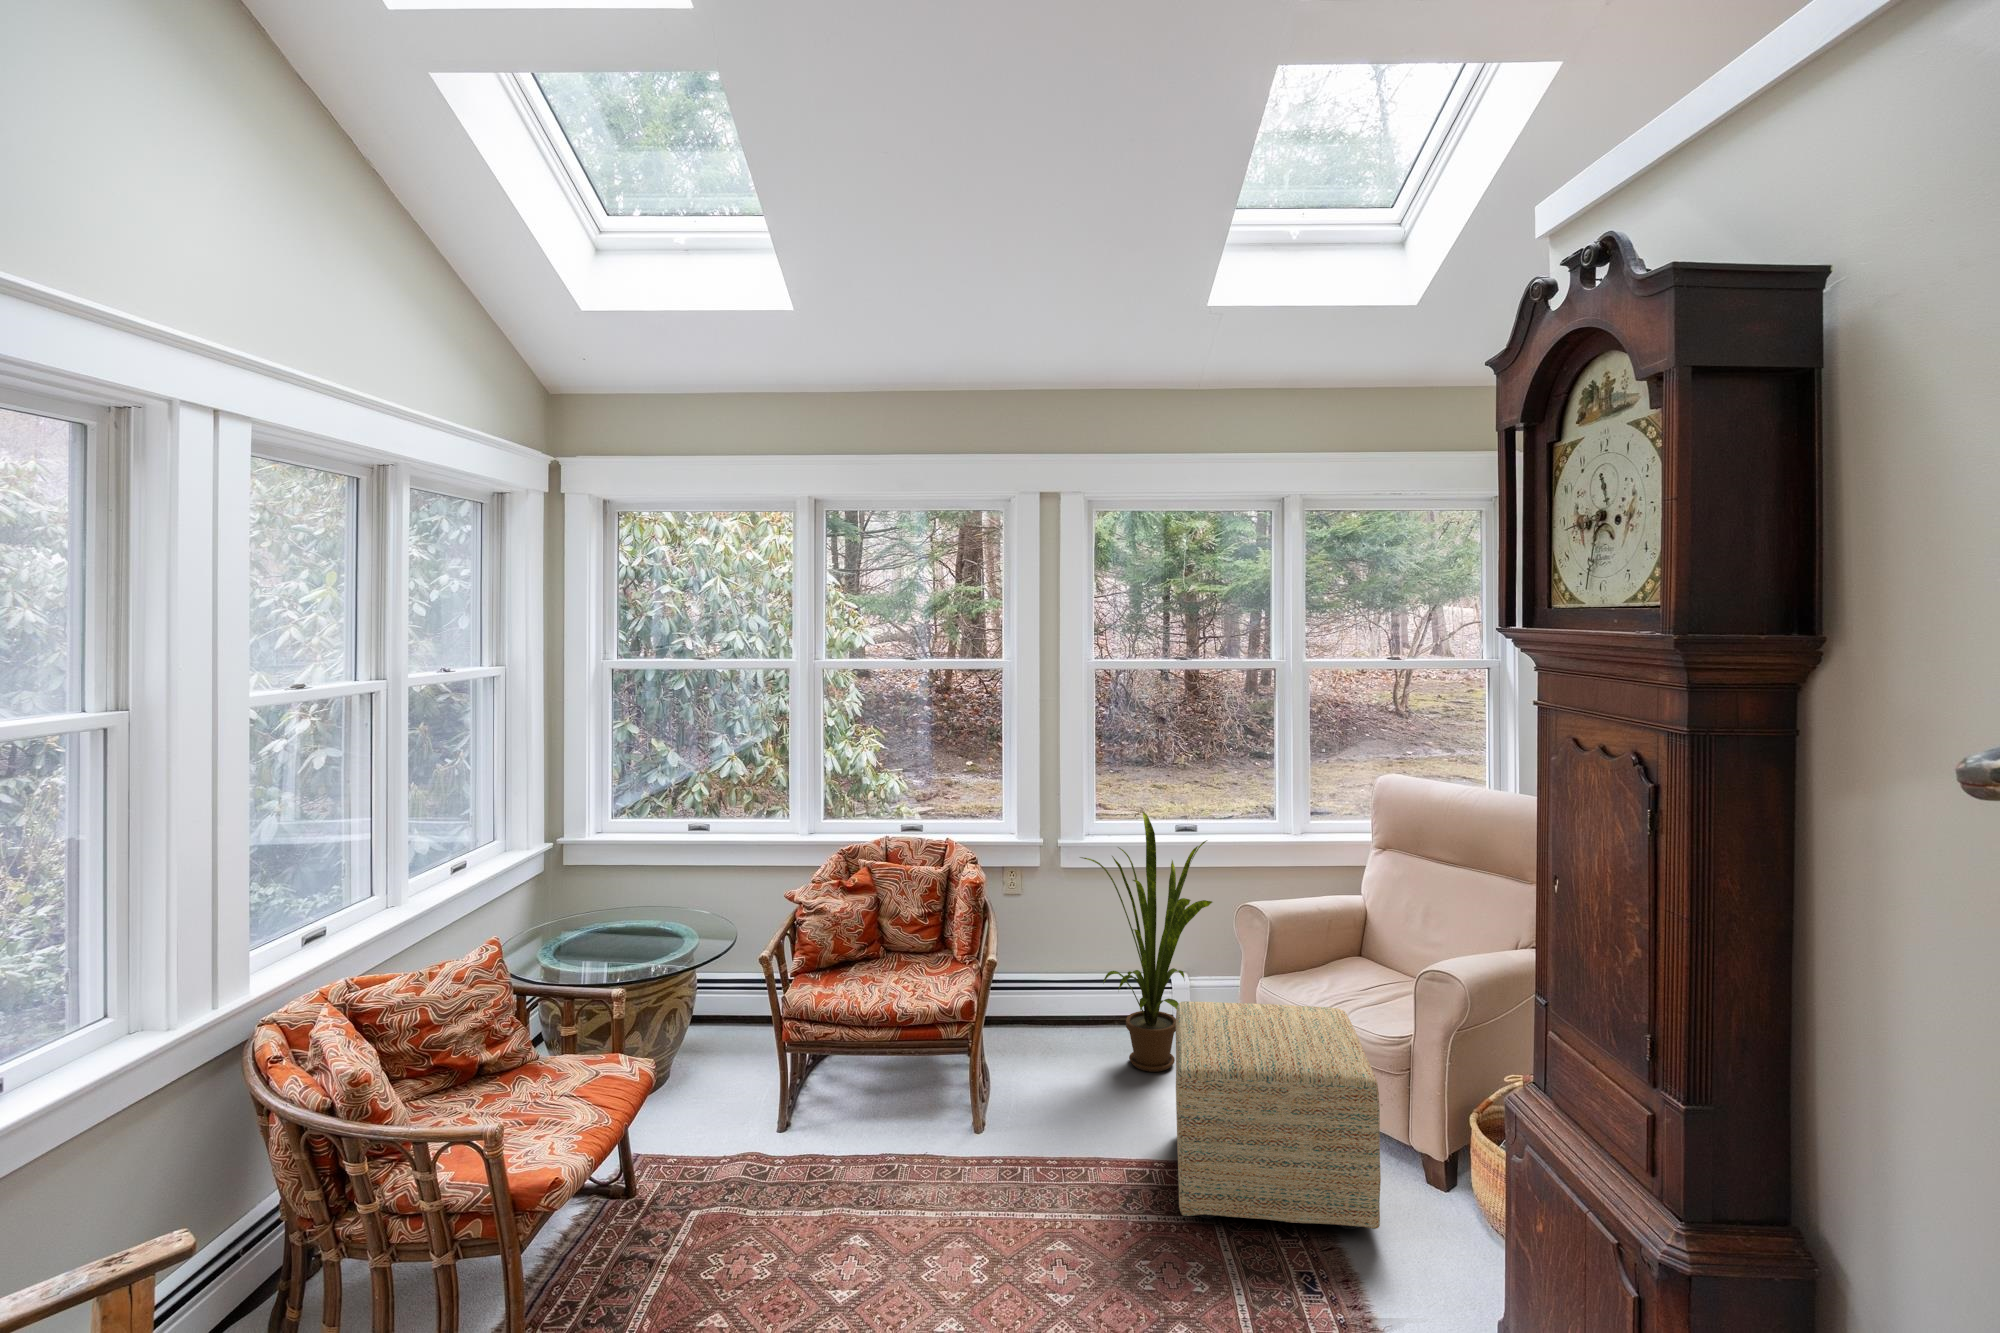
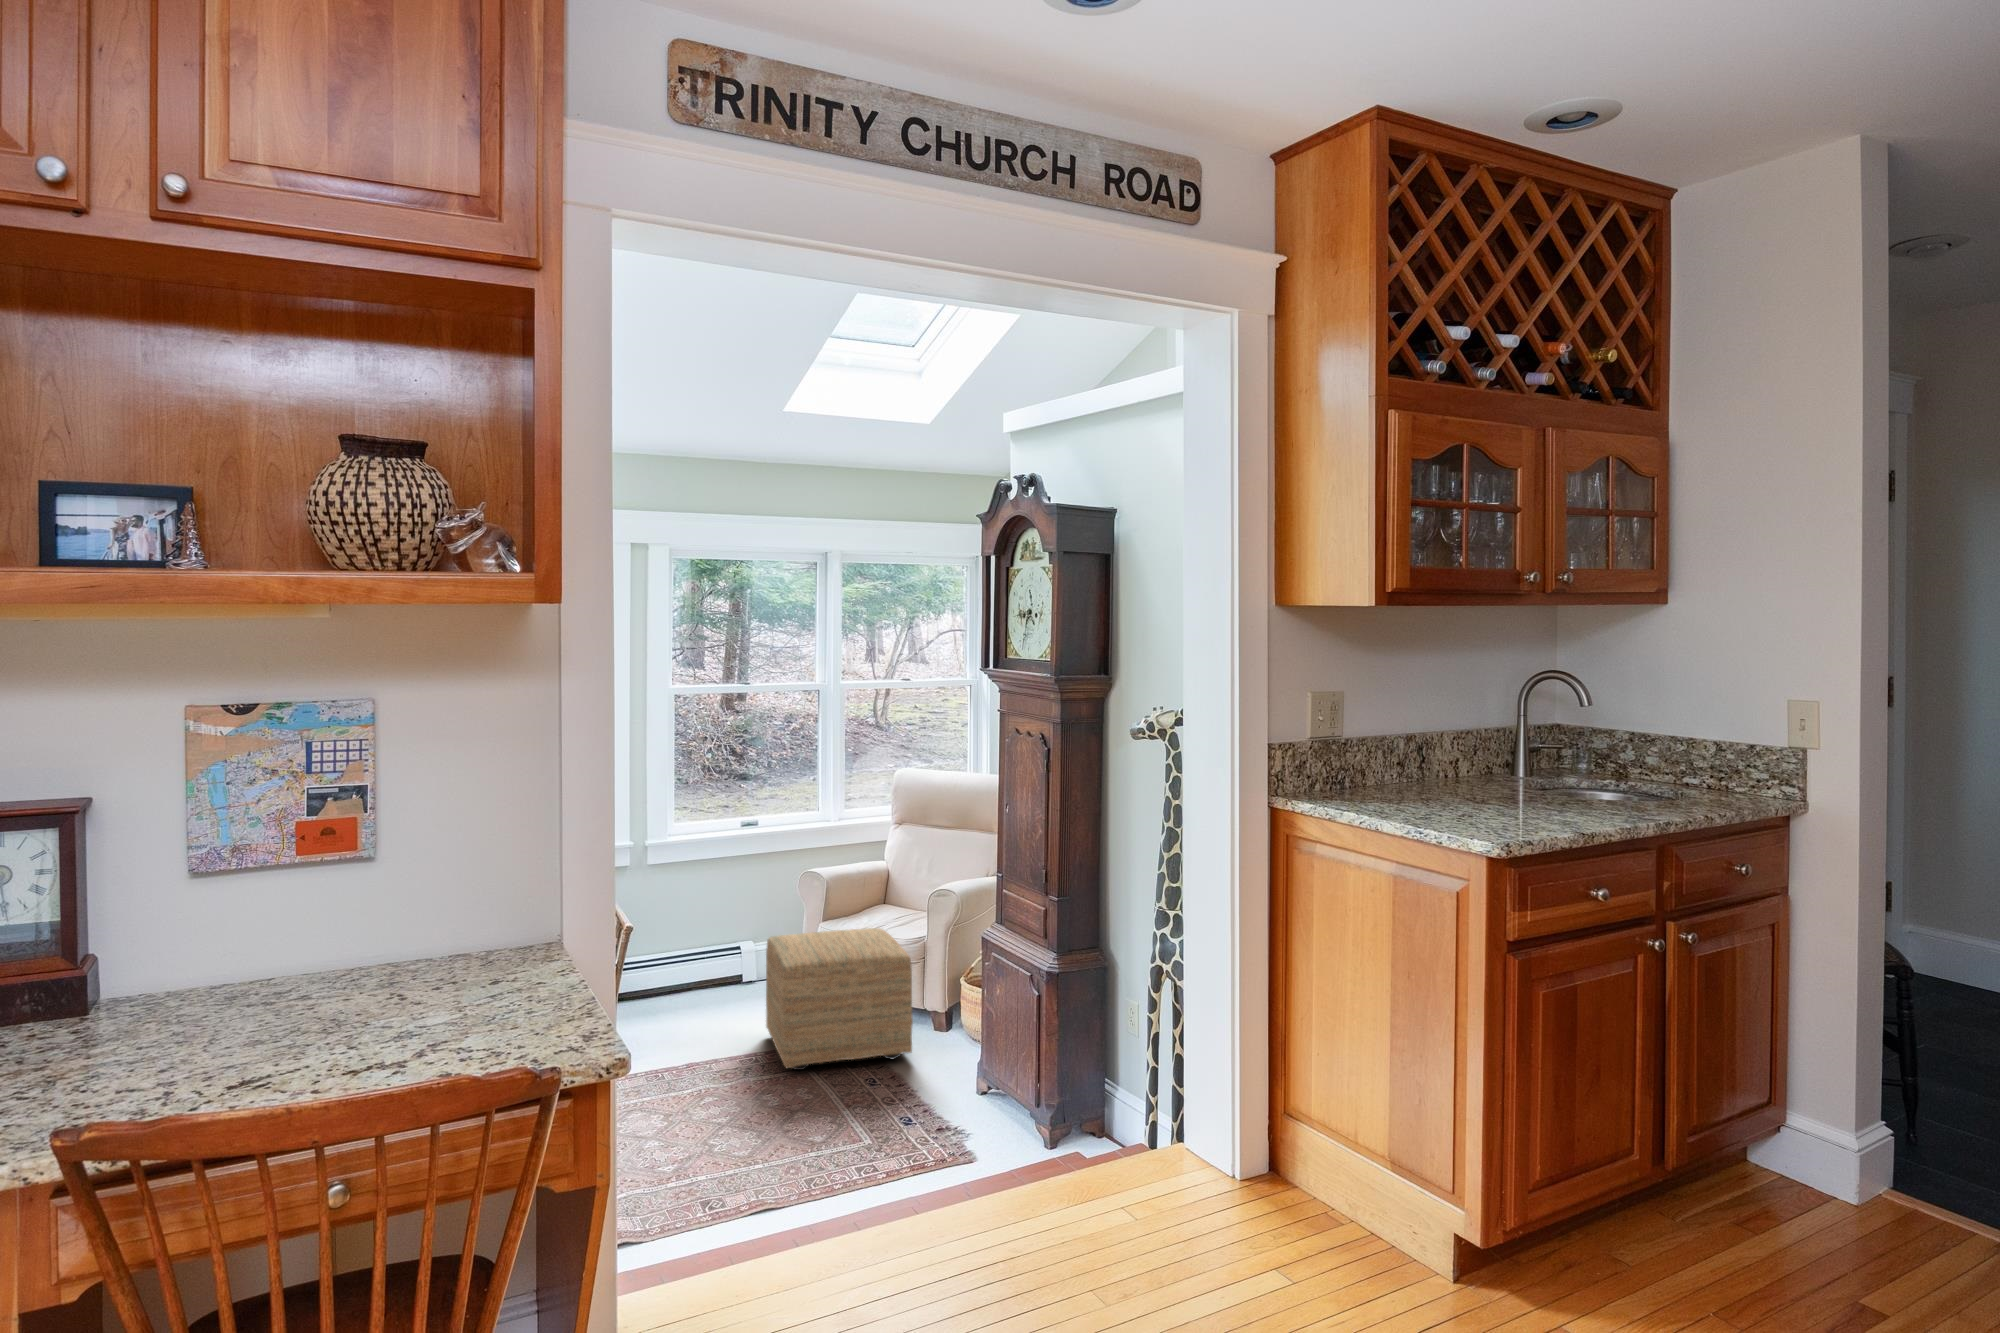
house plant: present [1080,812,1212,1072] -> none [673,807,783,1009]

